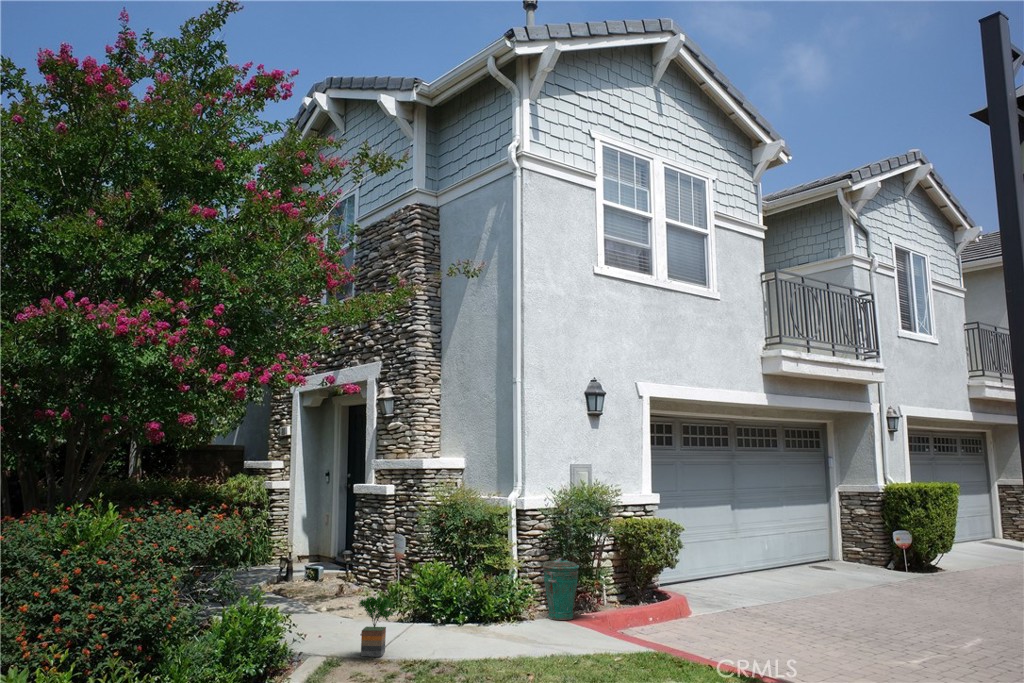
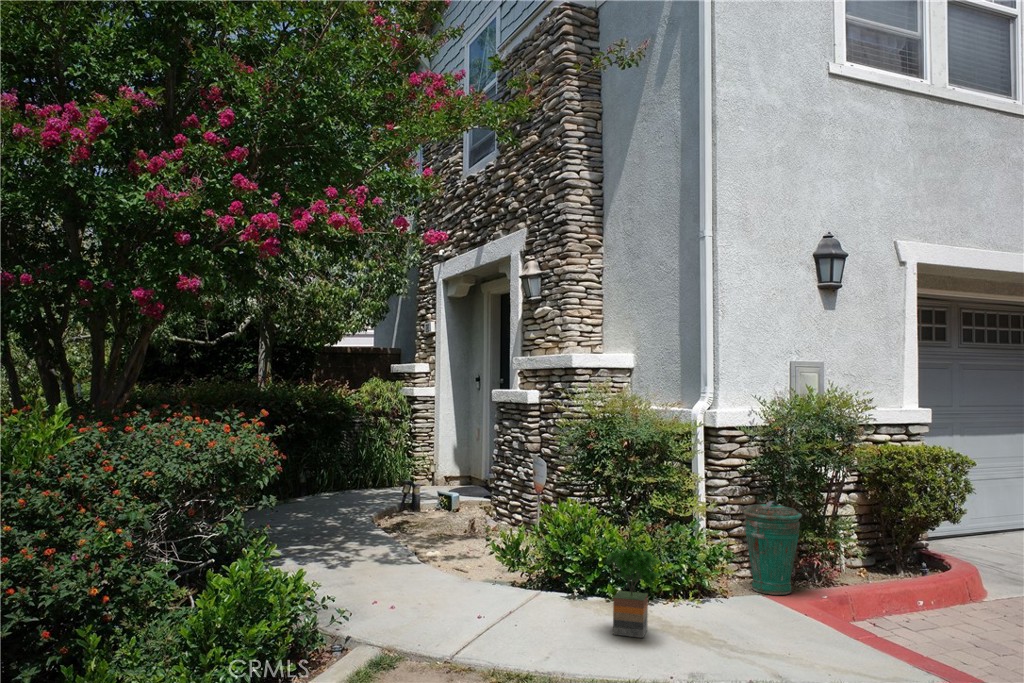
potted tree: present [359,597,393,657] -> present [608,549,659,638]

